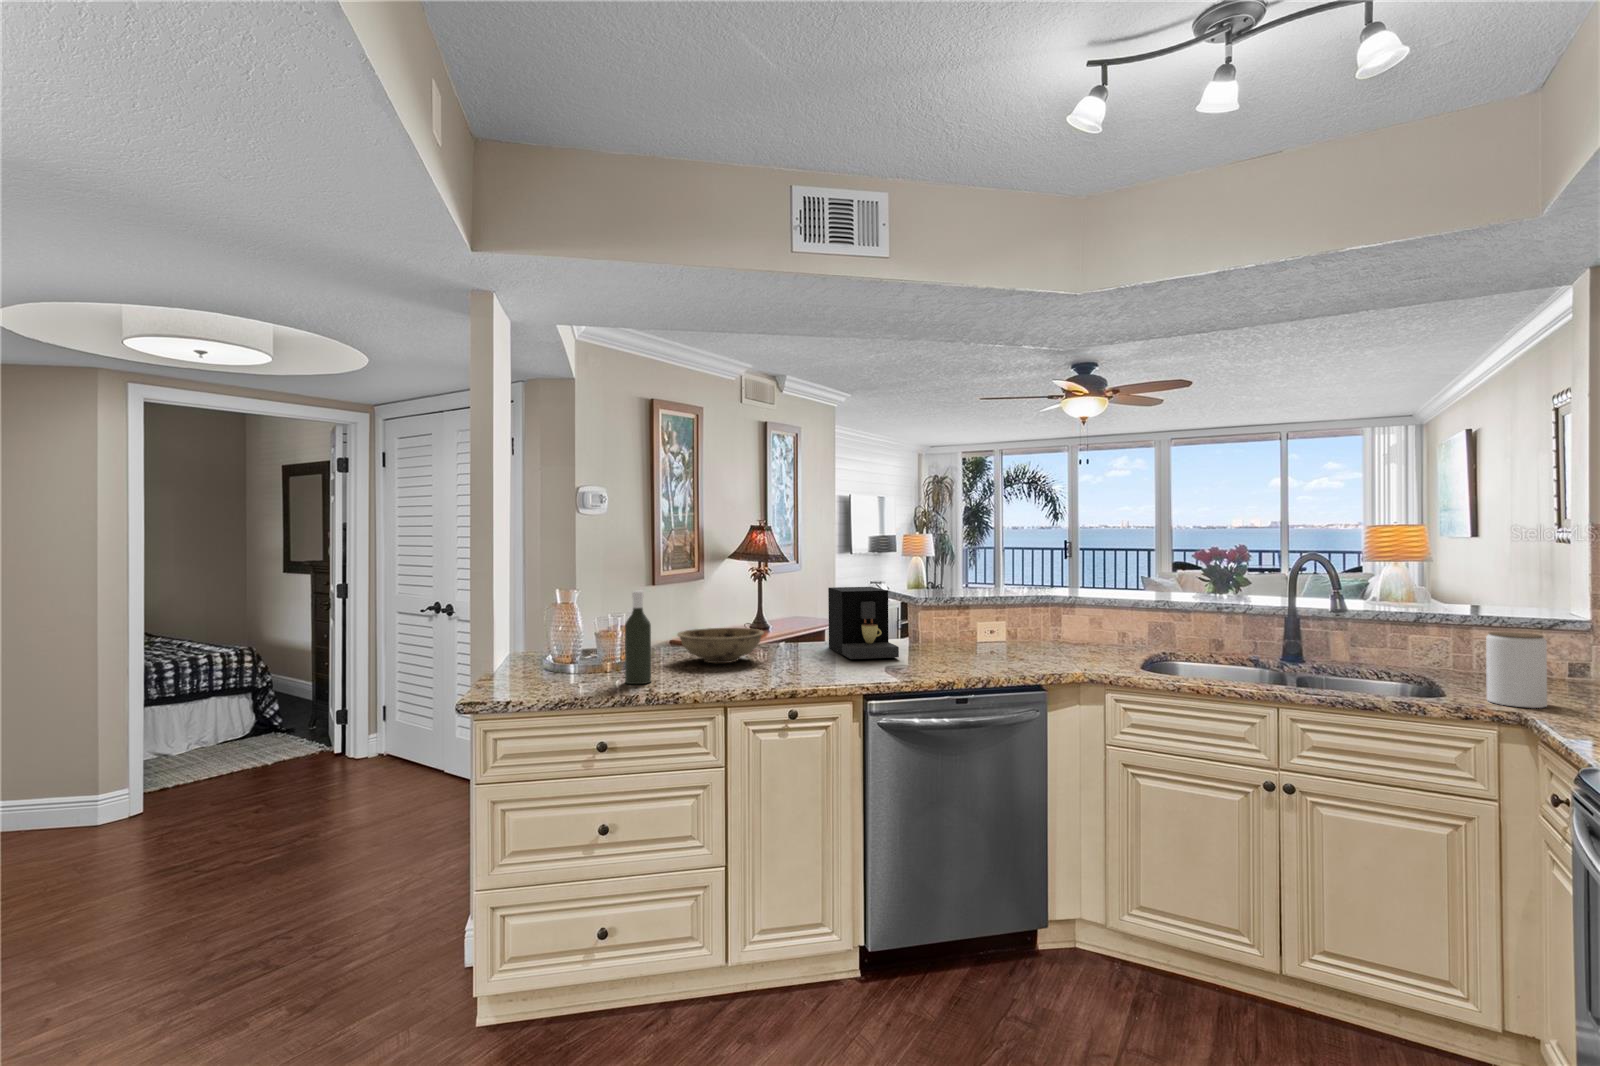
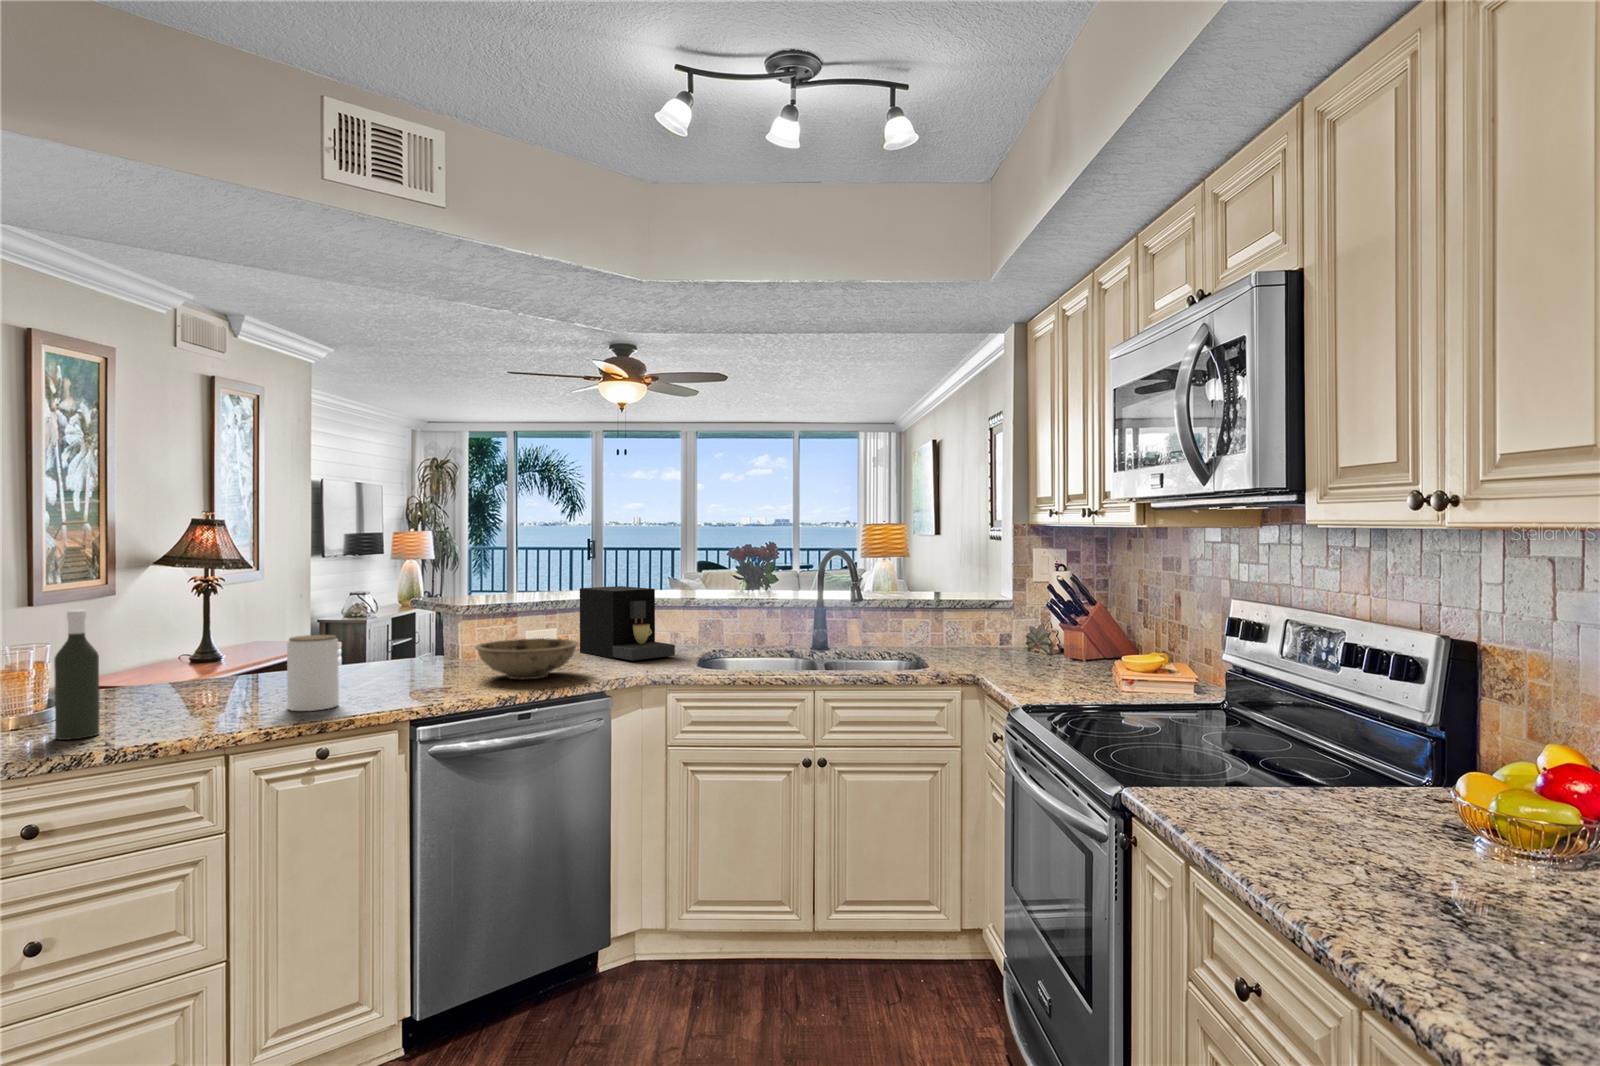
coffee maker: present [828,587,899,659] -> present [580,586,675,660]
bowl: present [677,628,764,663] -> present [475,638,579,679]
jar: present [1486,632,1547,708] -> present [287,635,339,711]

